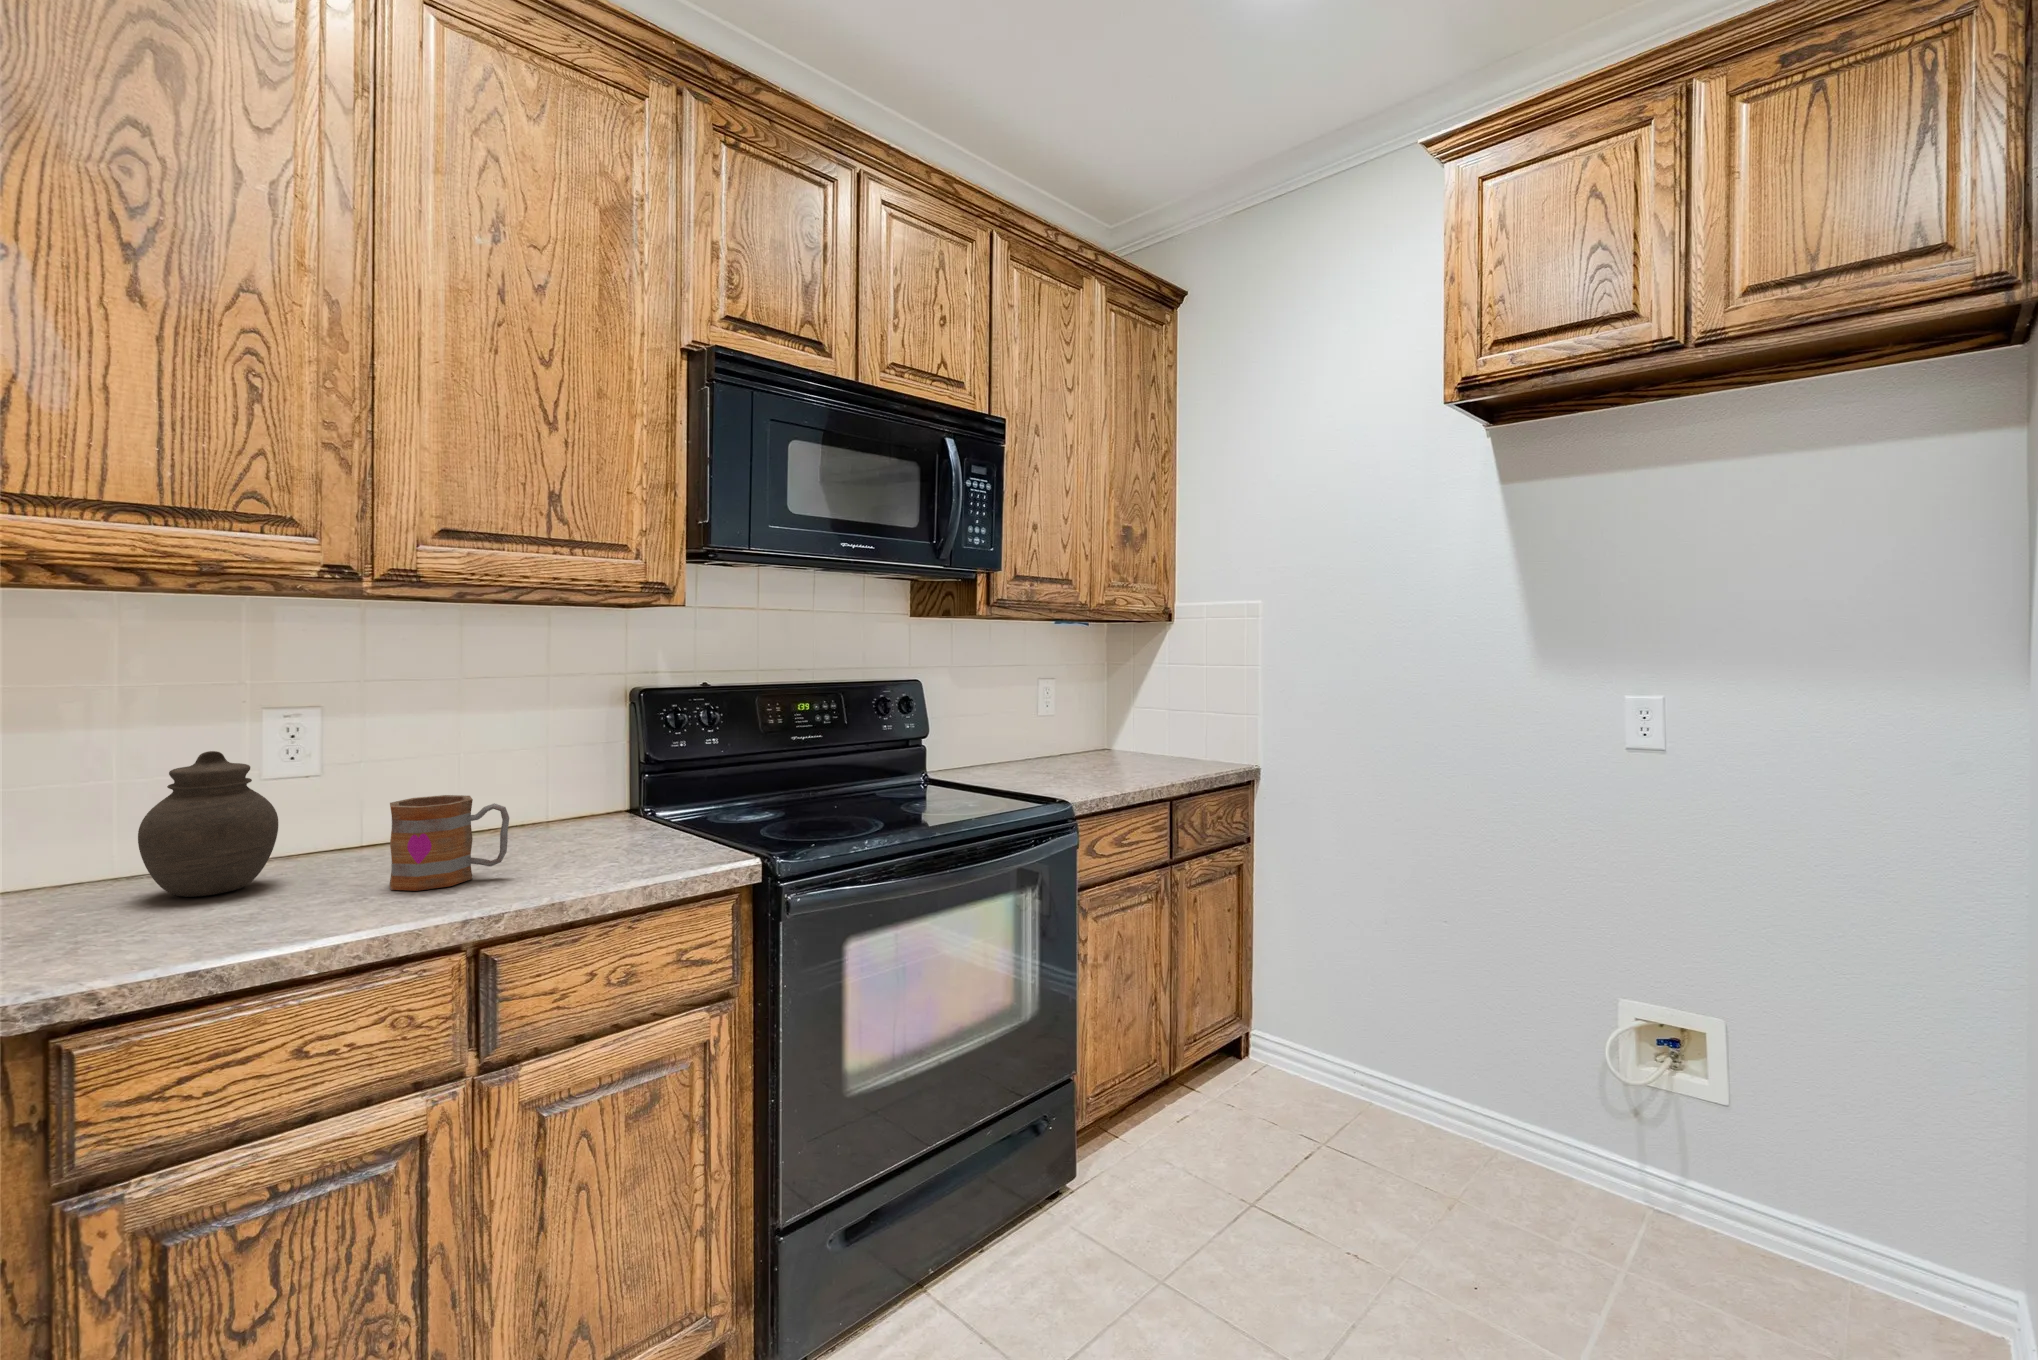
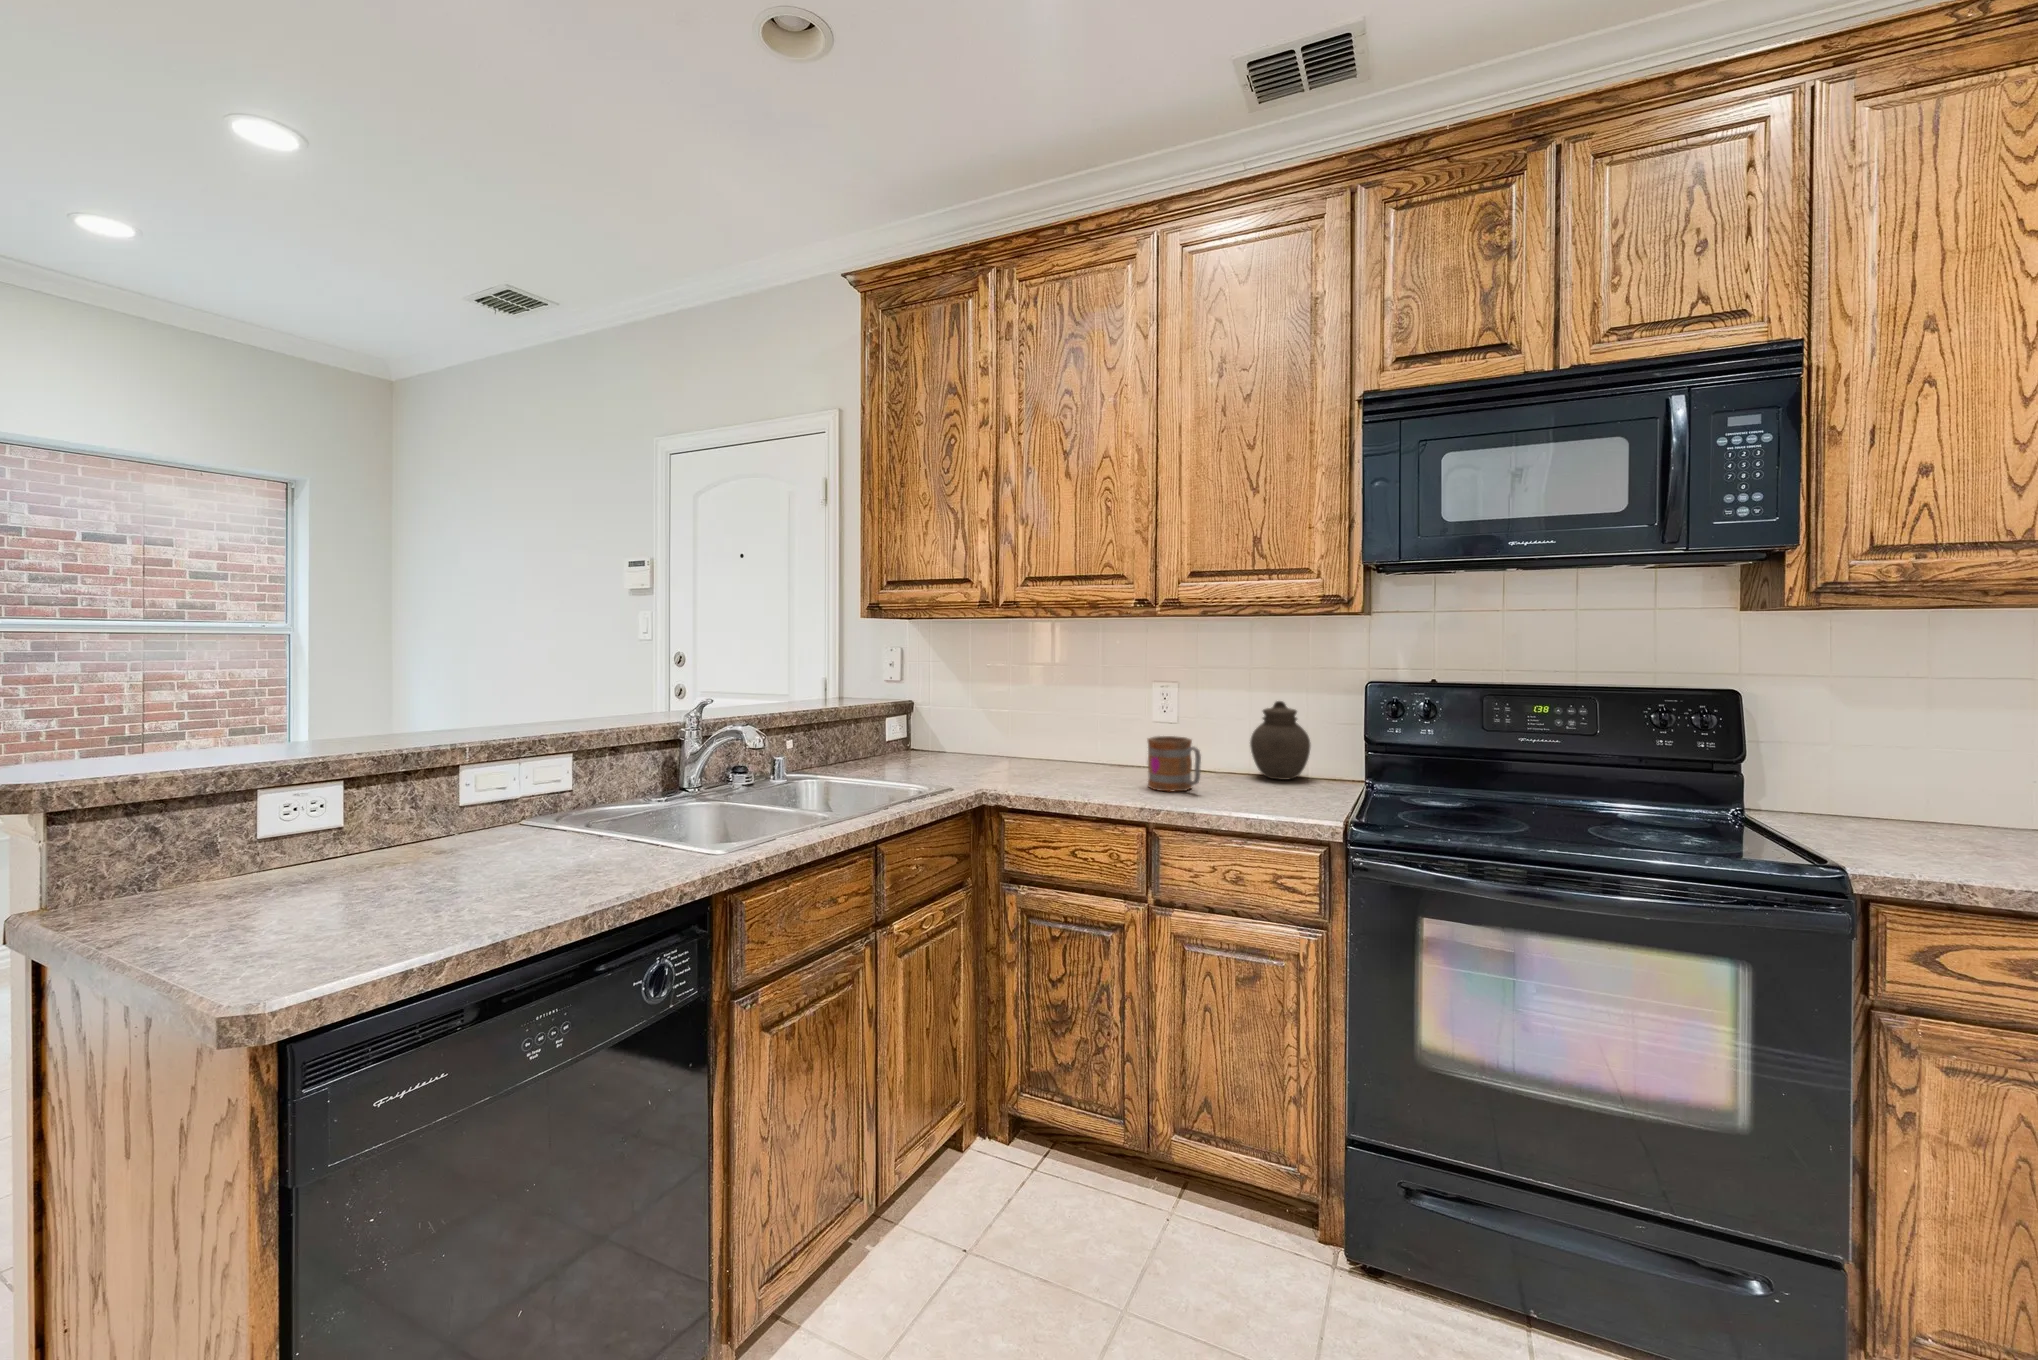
jar: present [138,751,278,897] -> present [1250,701,1310,780]

